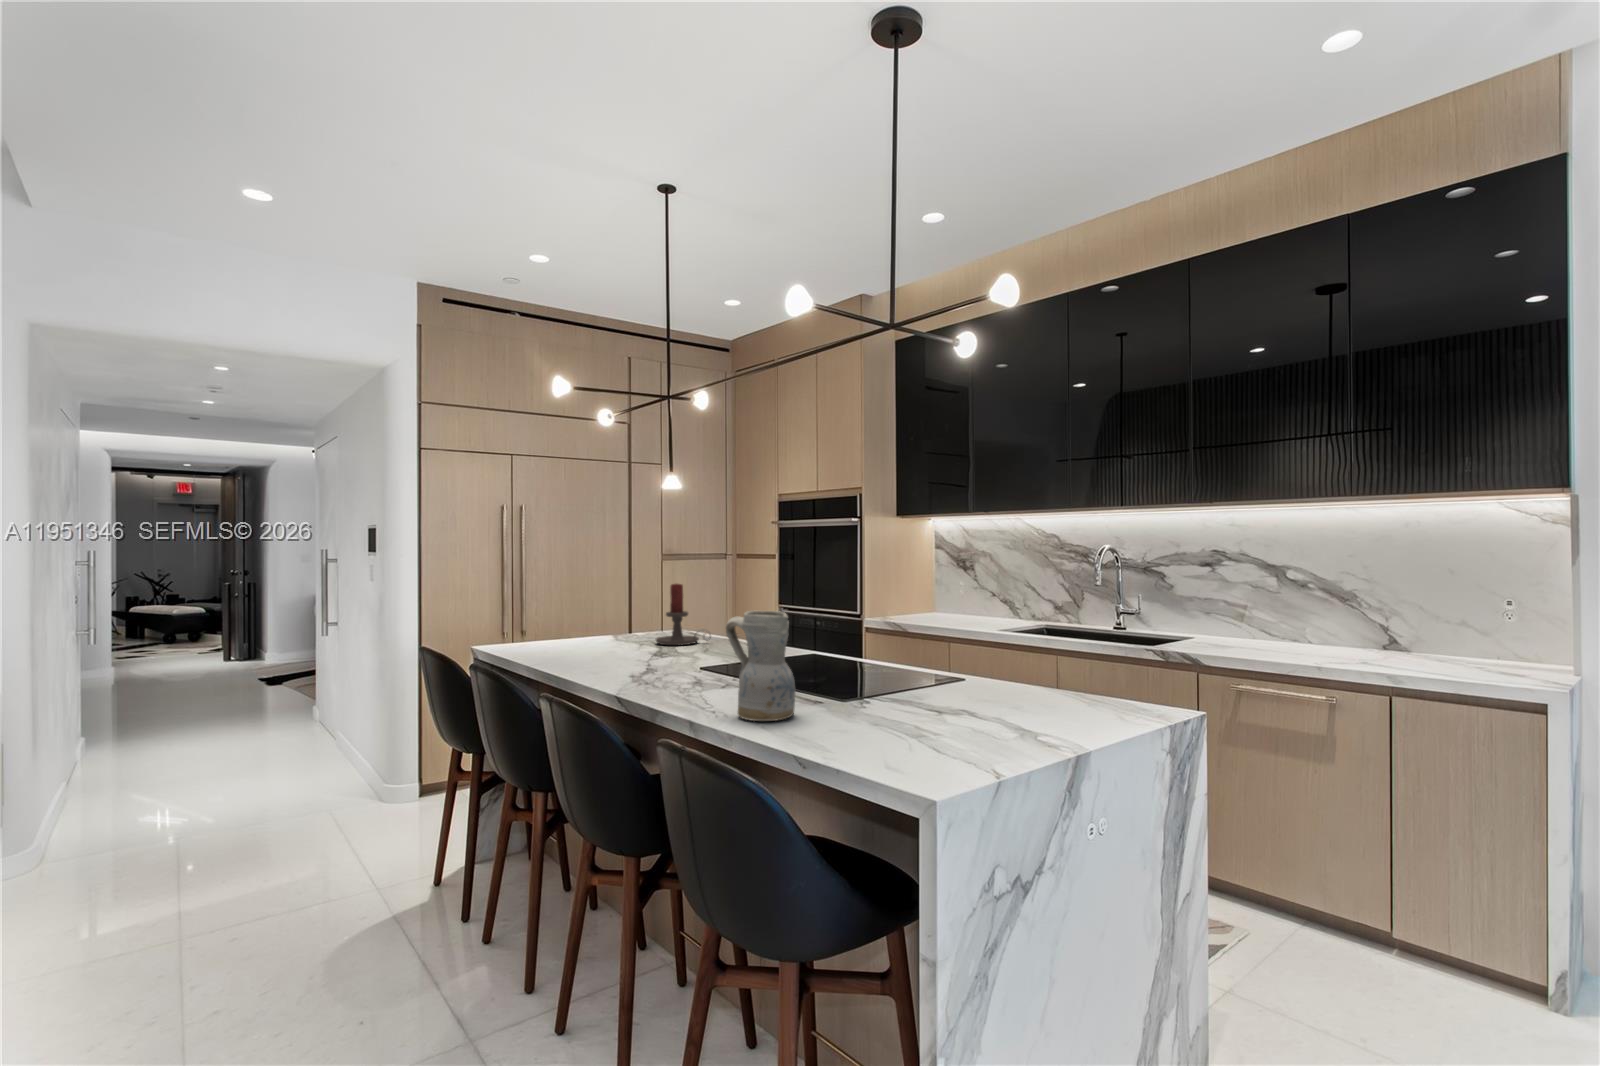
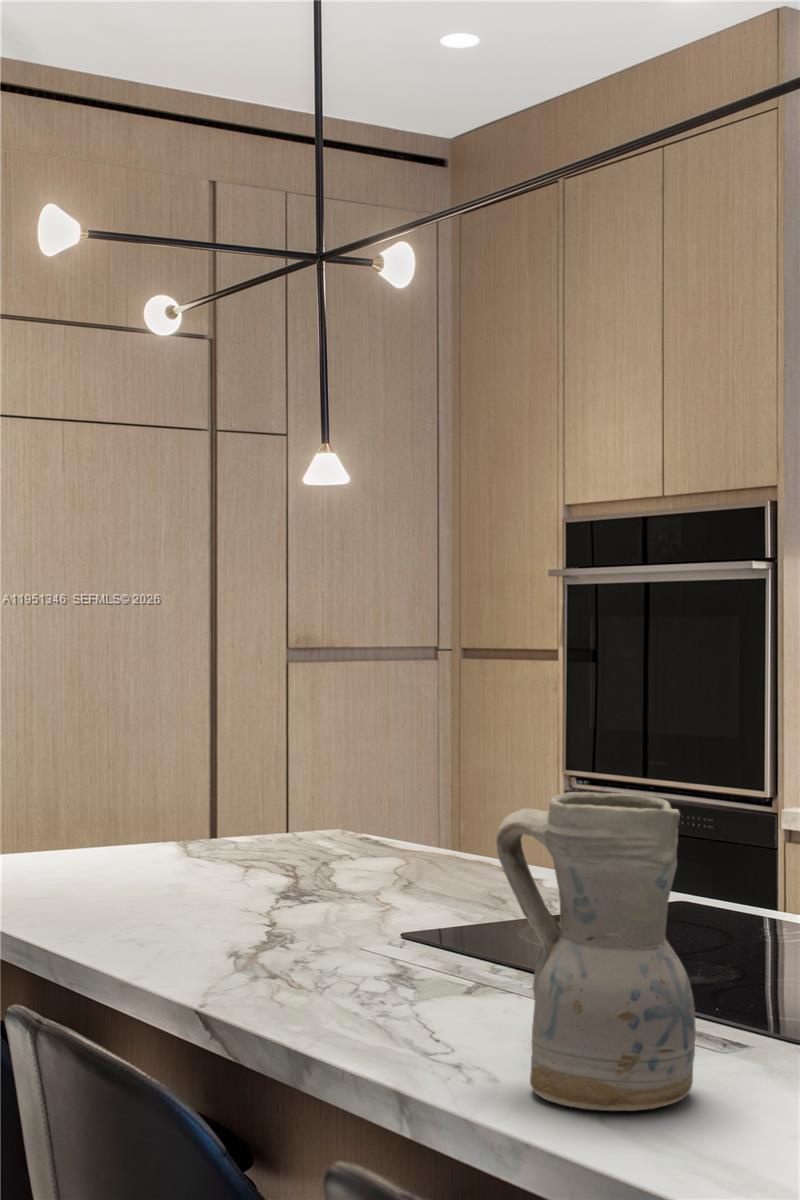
candle holder: present [656,584,711,645] -> none [281,714,419,870]

